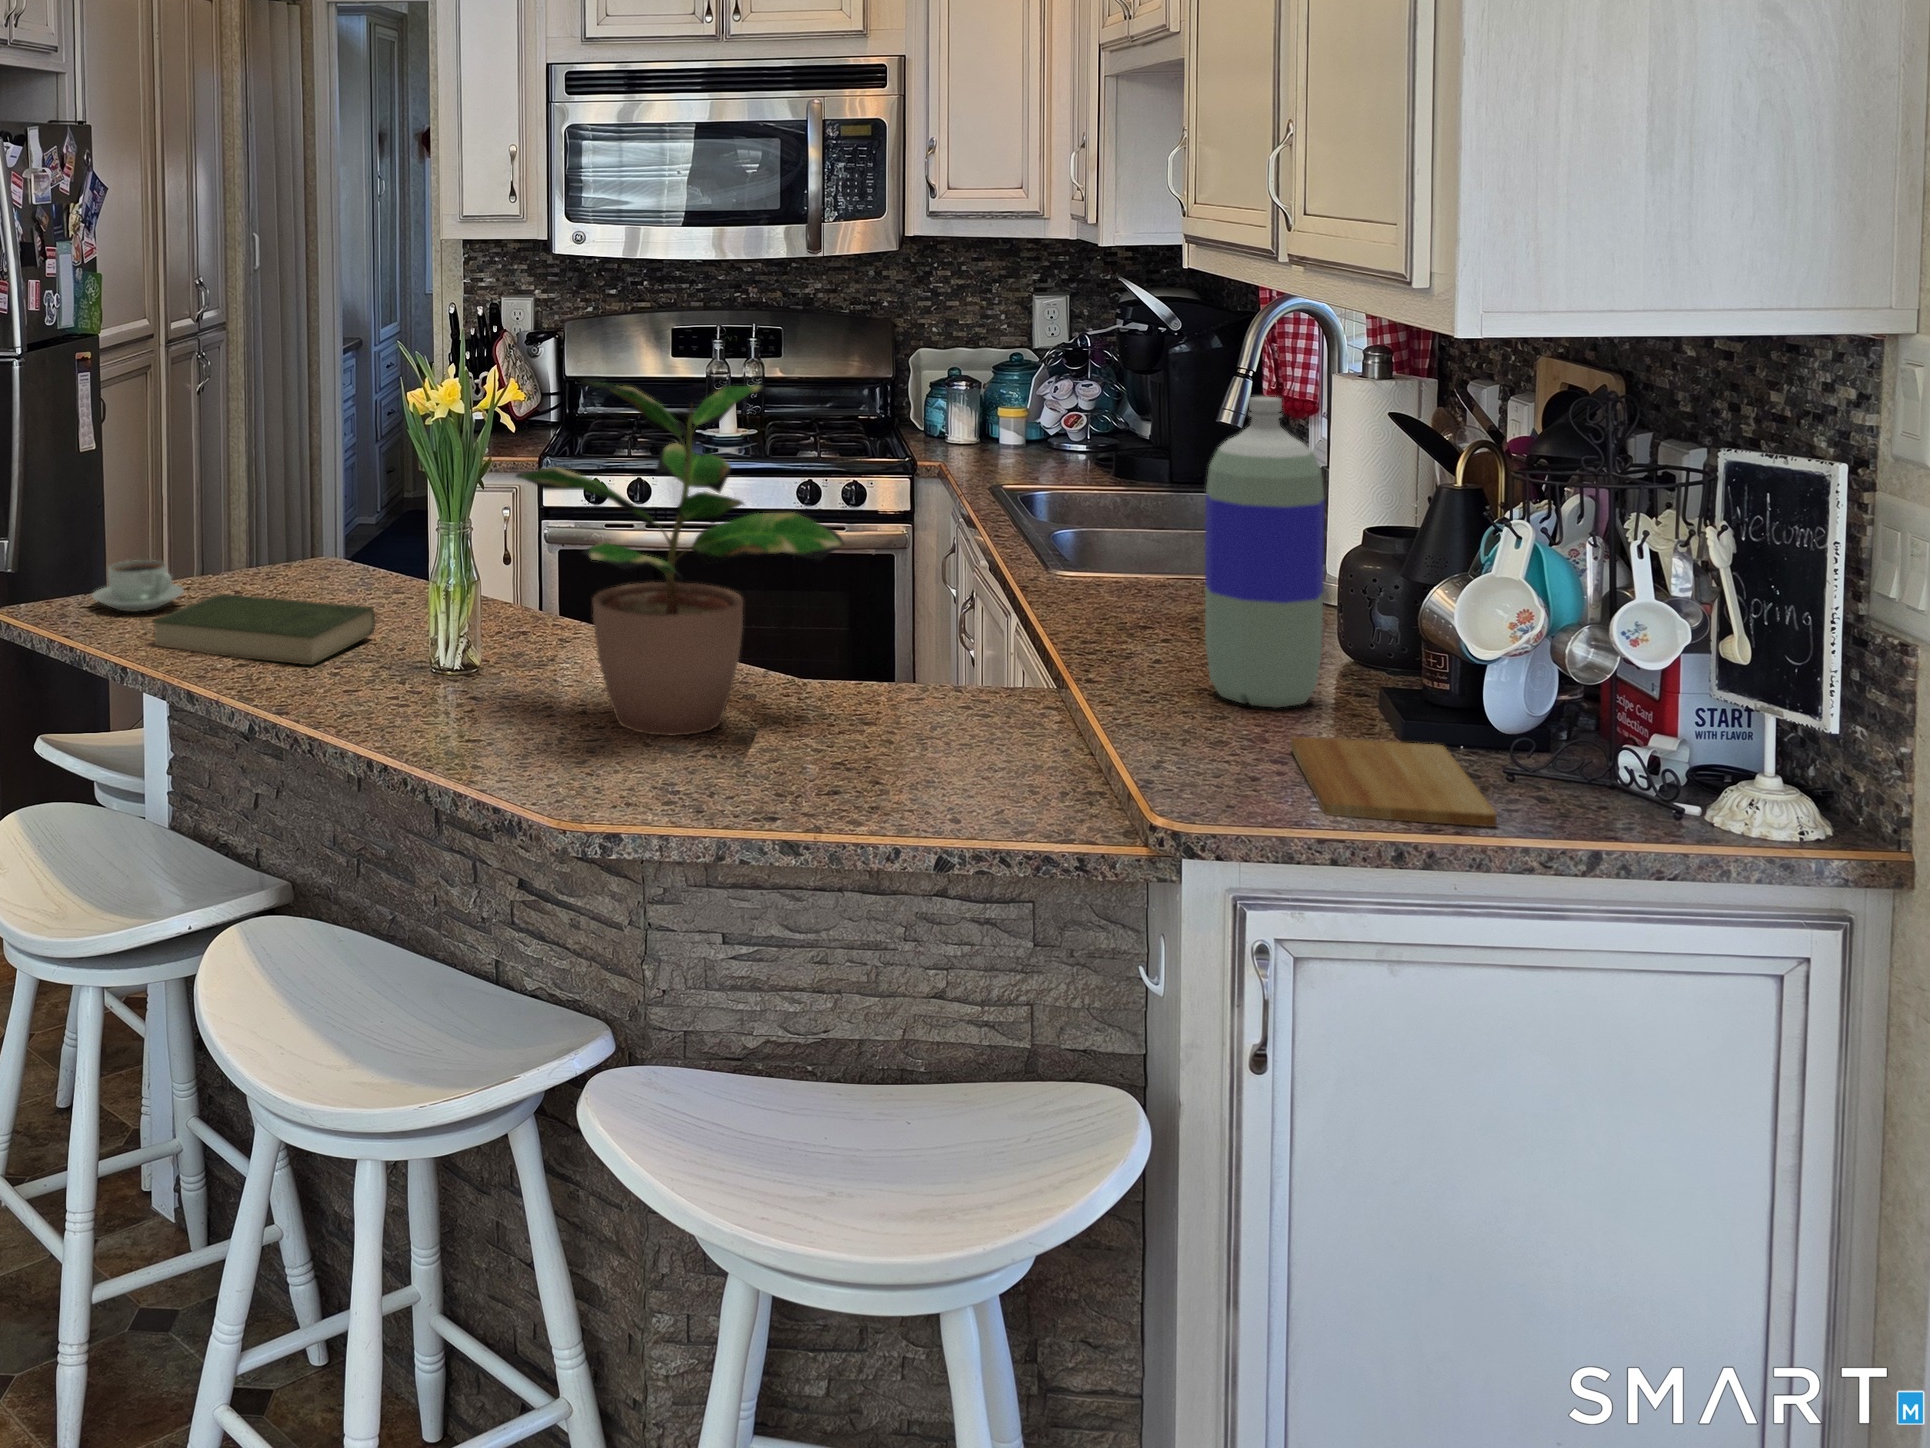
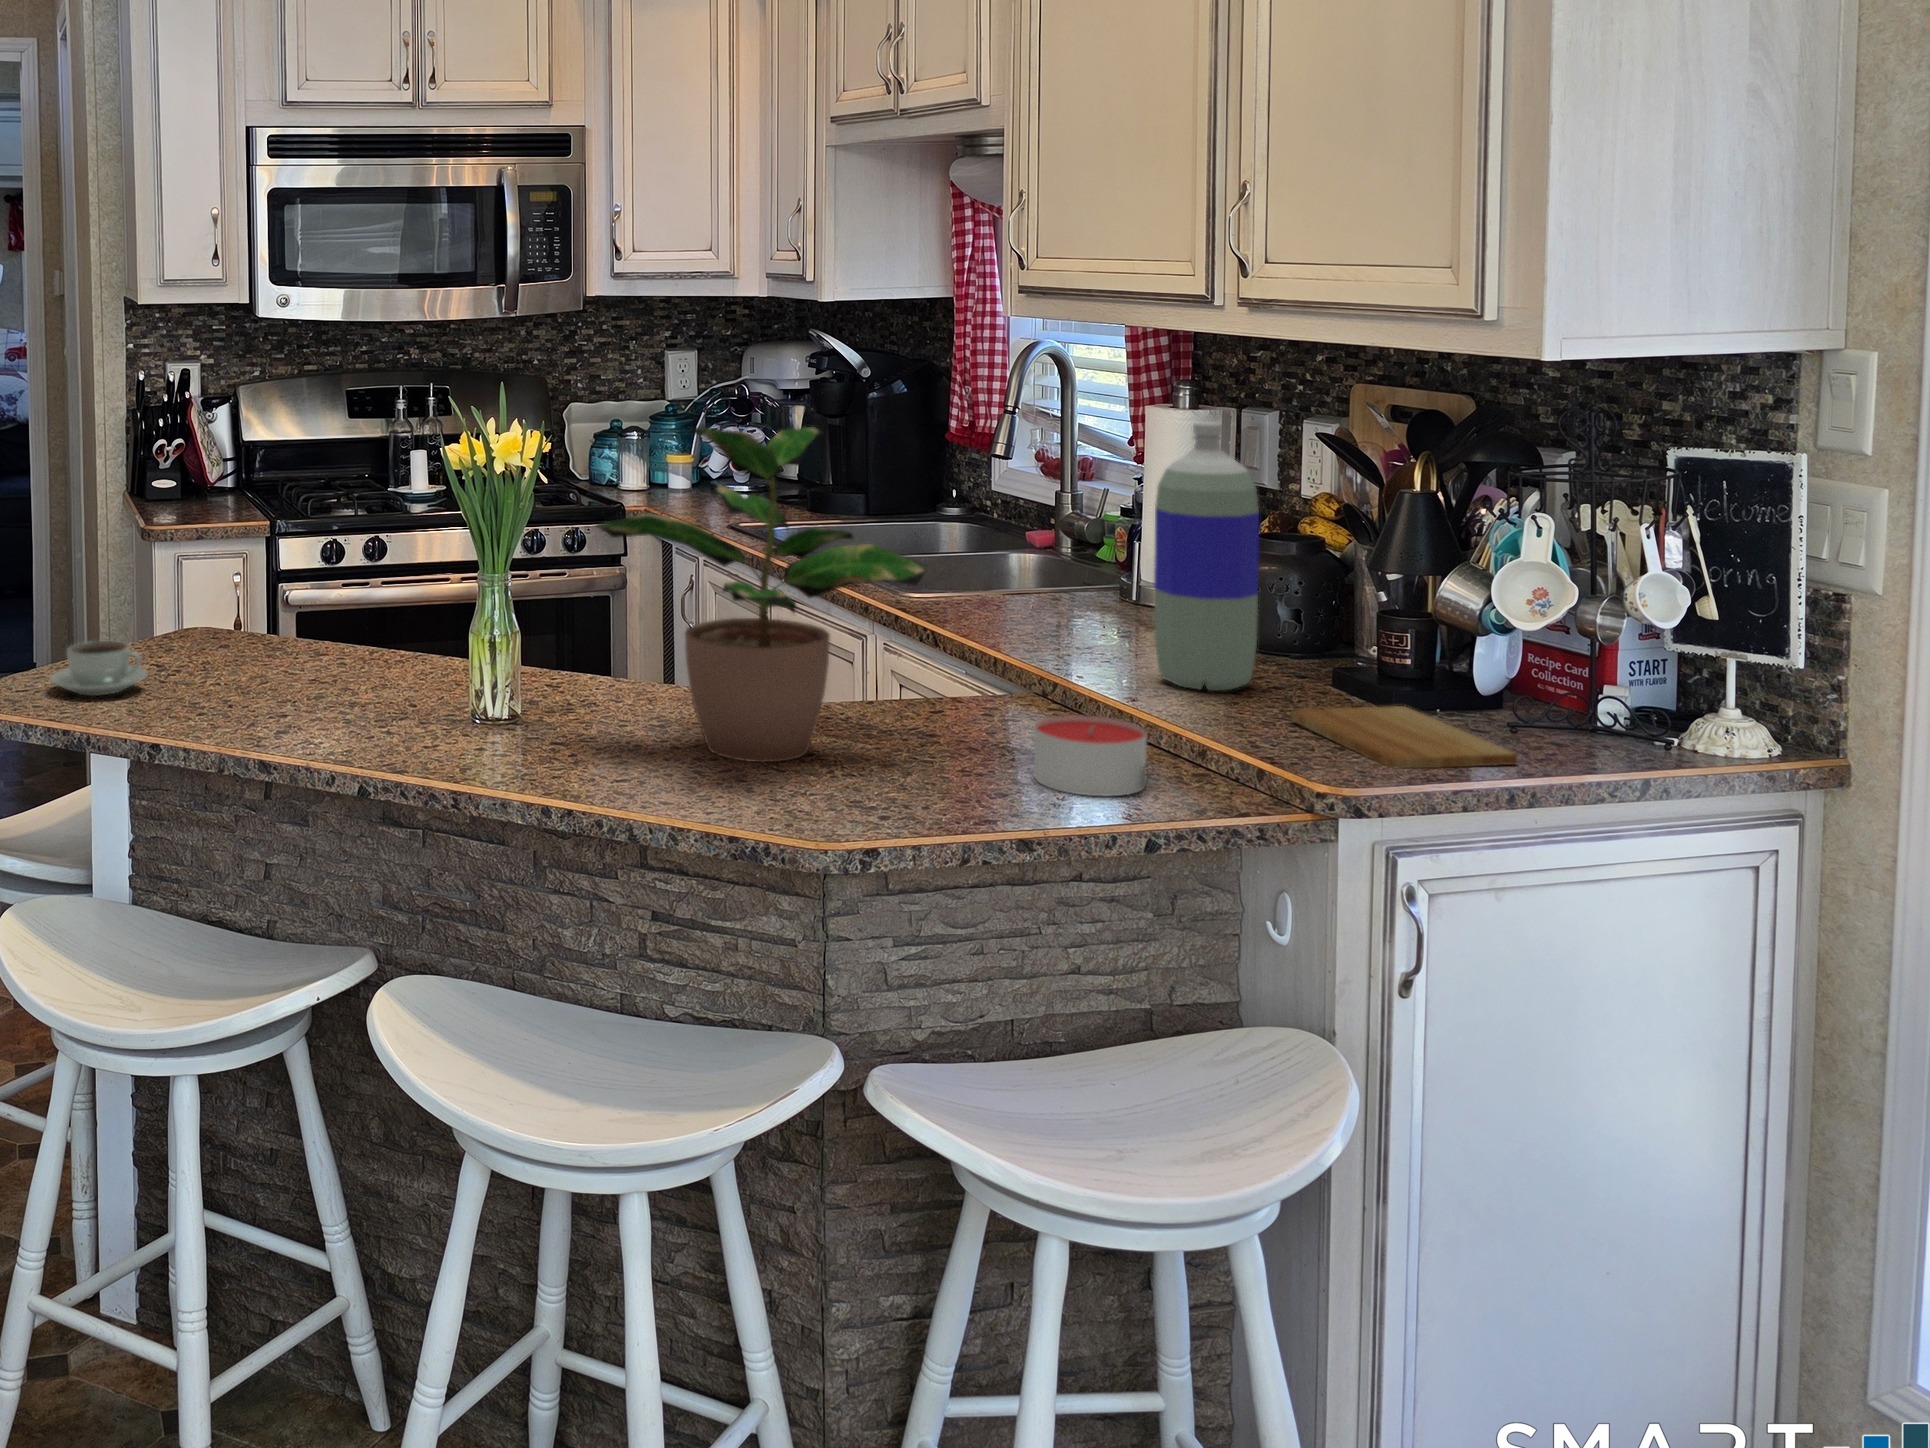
book: present [153,594,376,665] -> none [176,669,382,730]
candle: none [917,716,1039,810] -> present [1034,715,1146,796]

